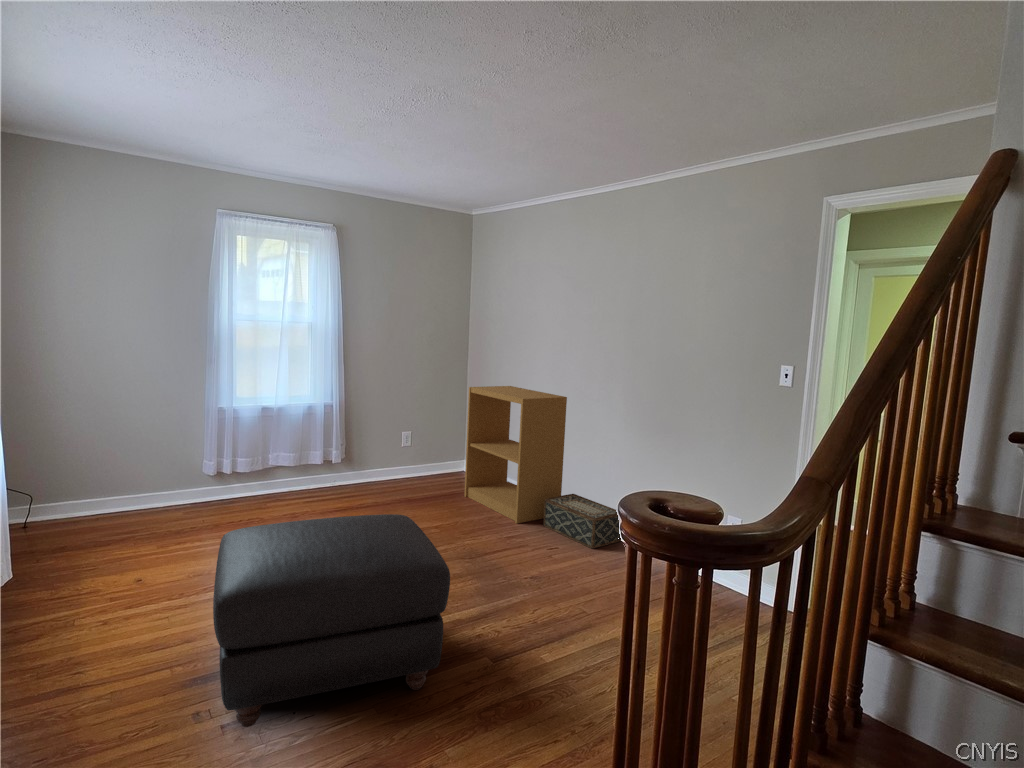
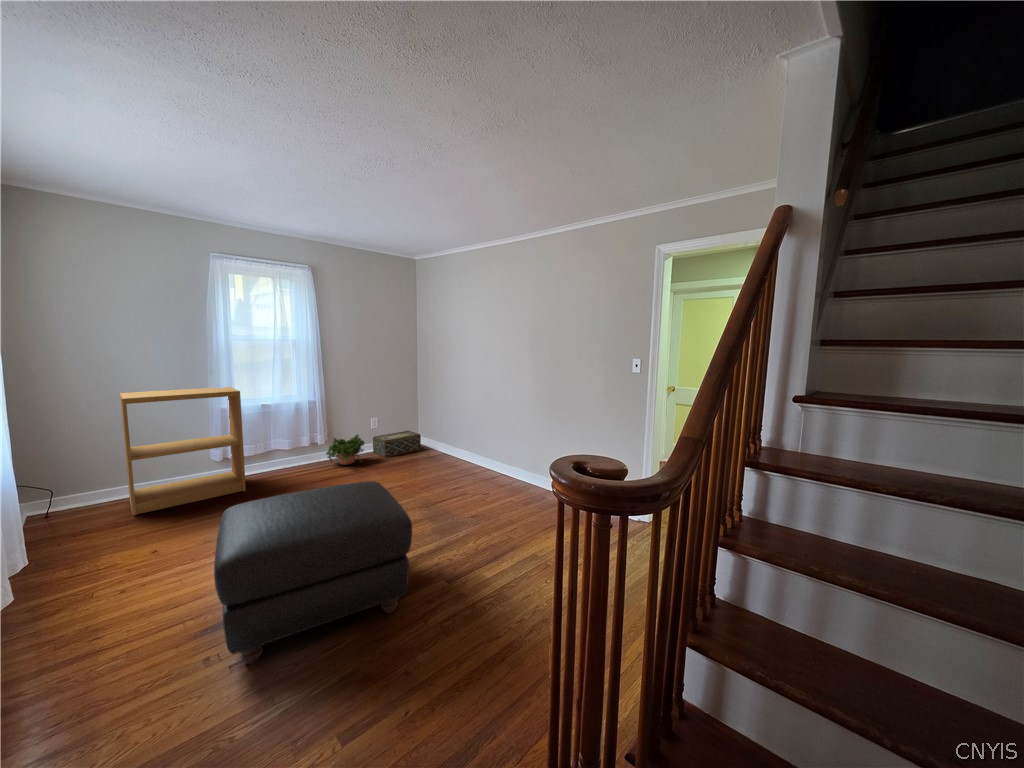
bookshelf: present [464,386,567,523] -> present [120,387,246,516]
potted plant: none [340,452,393,494] -> present [326,435,365,465]
woven basket: present [544,494,621,549] -> present [373,431,421,457]

